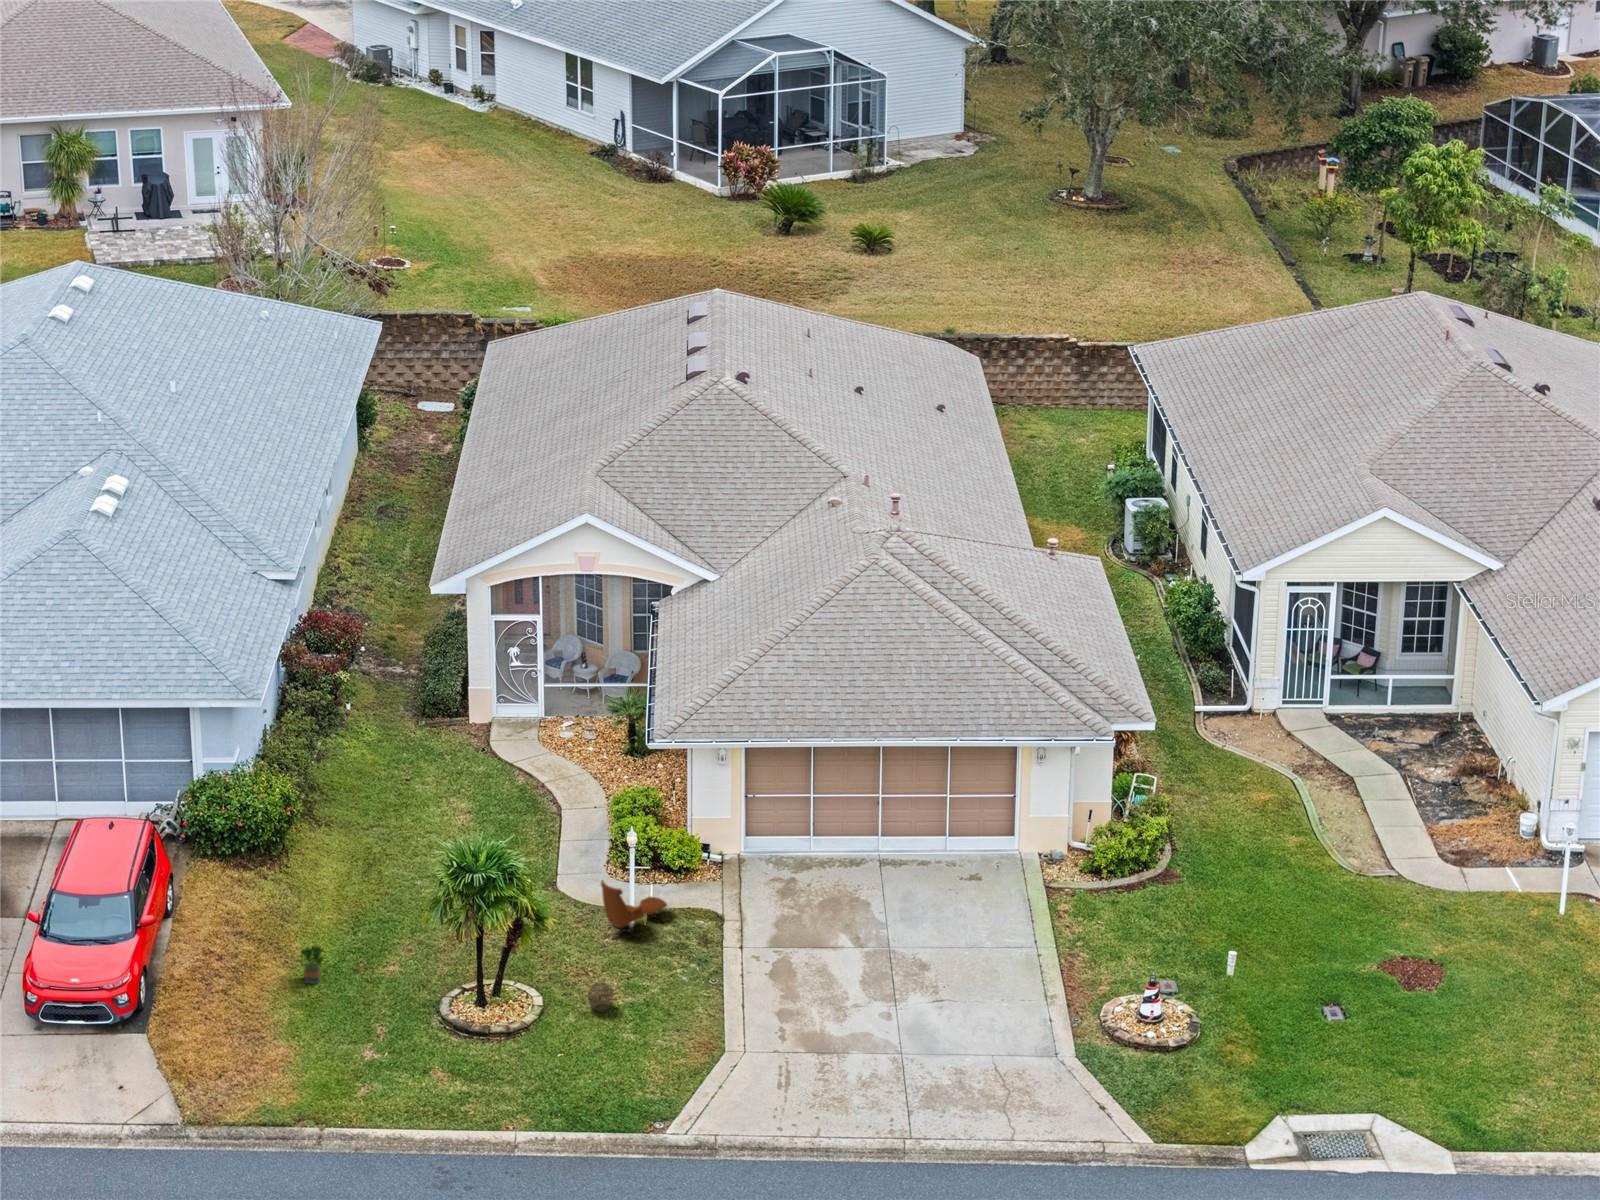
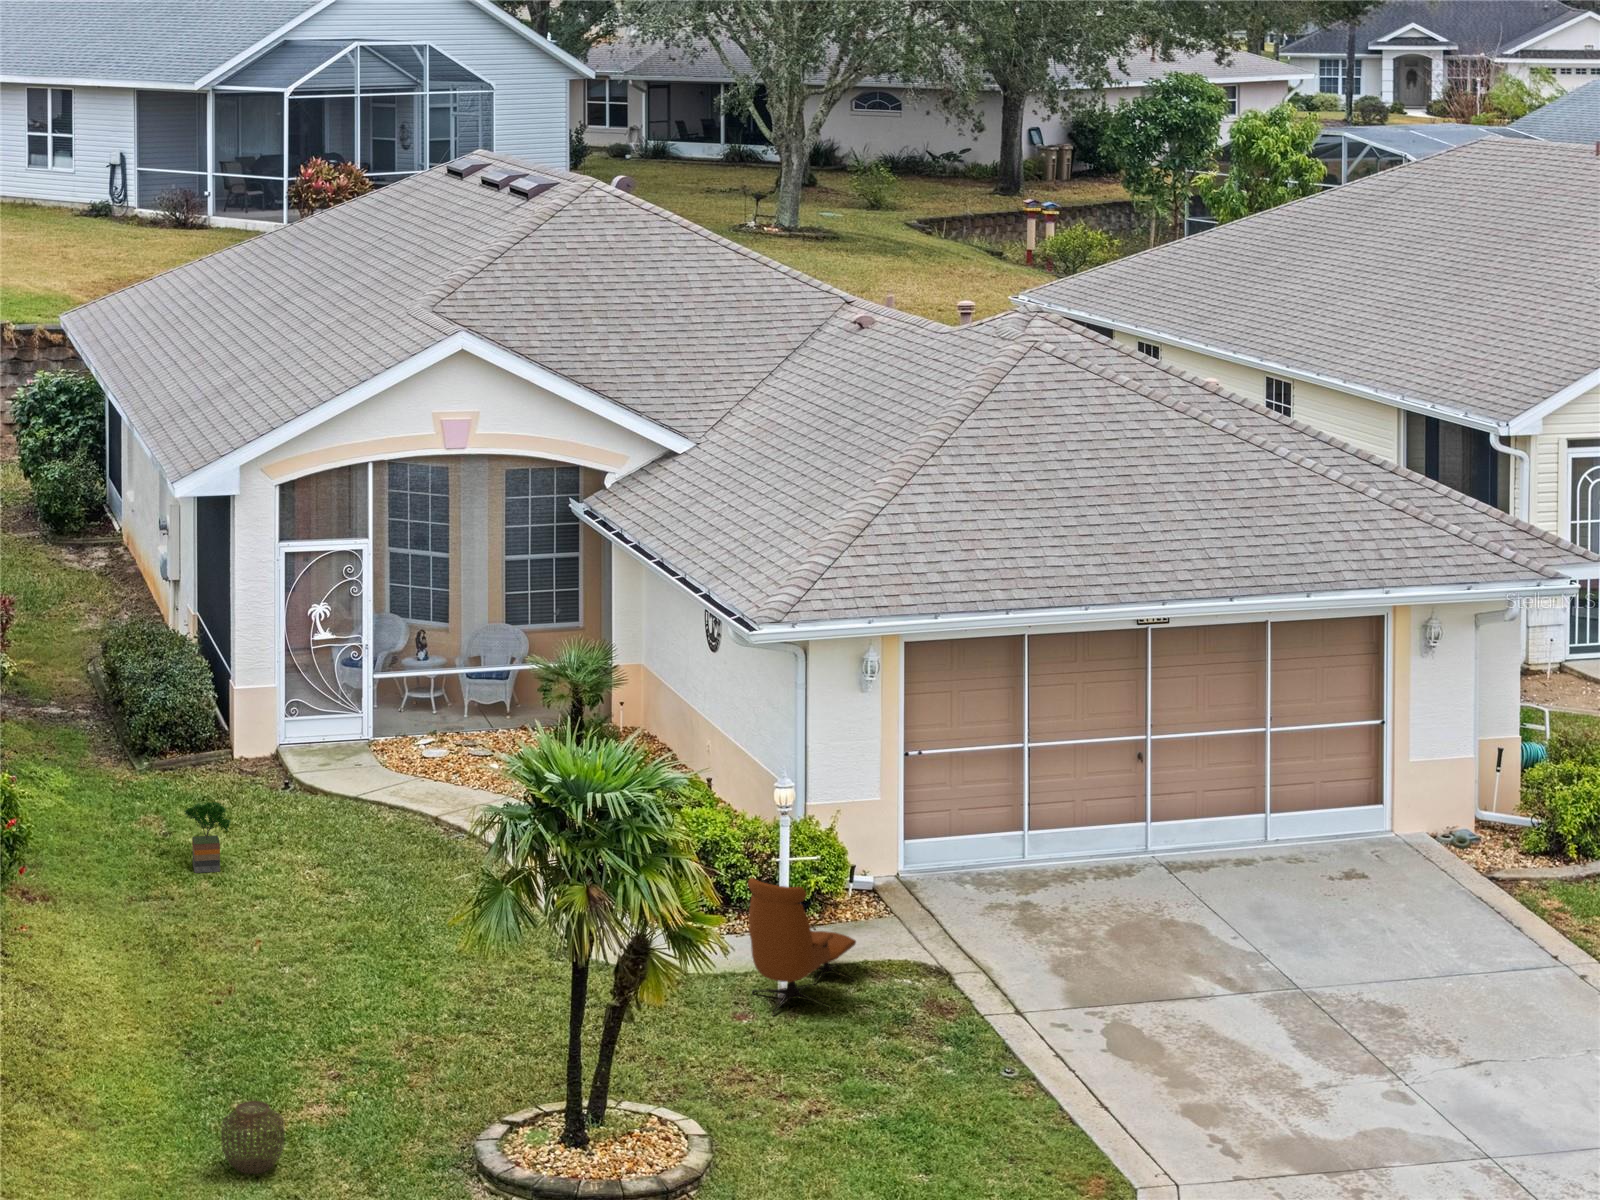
potted tree: present [300,947,324,984] -> present [184,802,231,873]
woven basket: present [588,983,613,1012] -> present [221,1101,284,1174]

